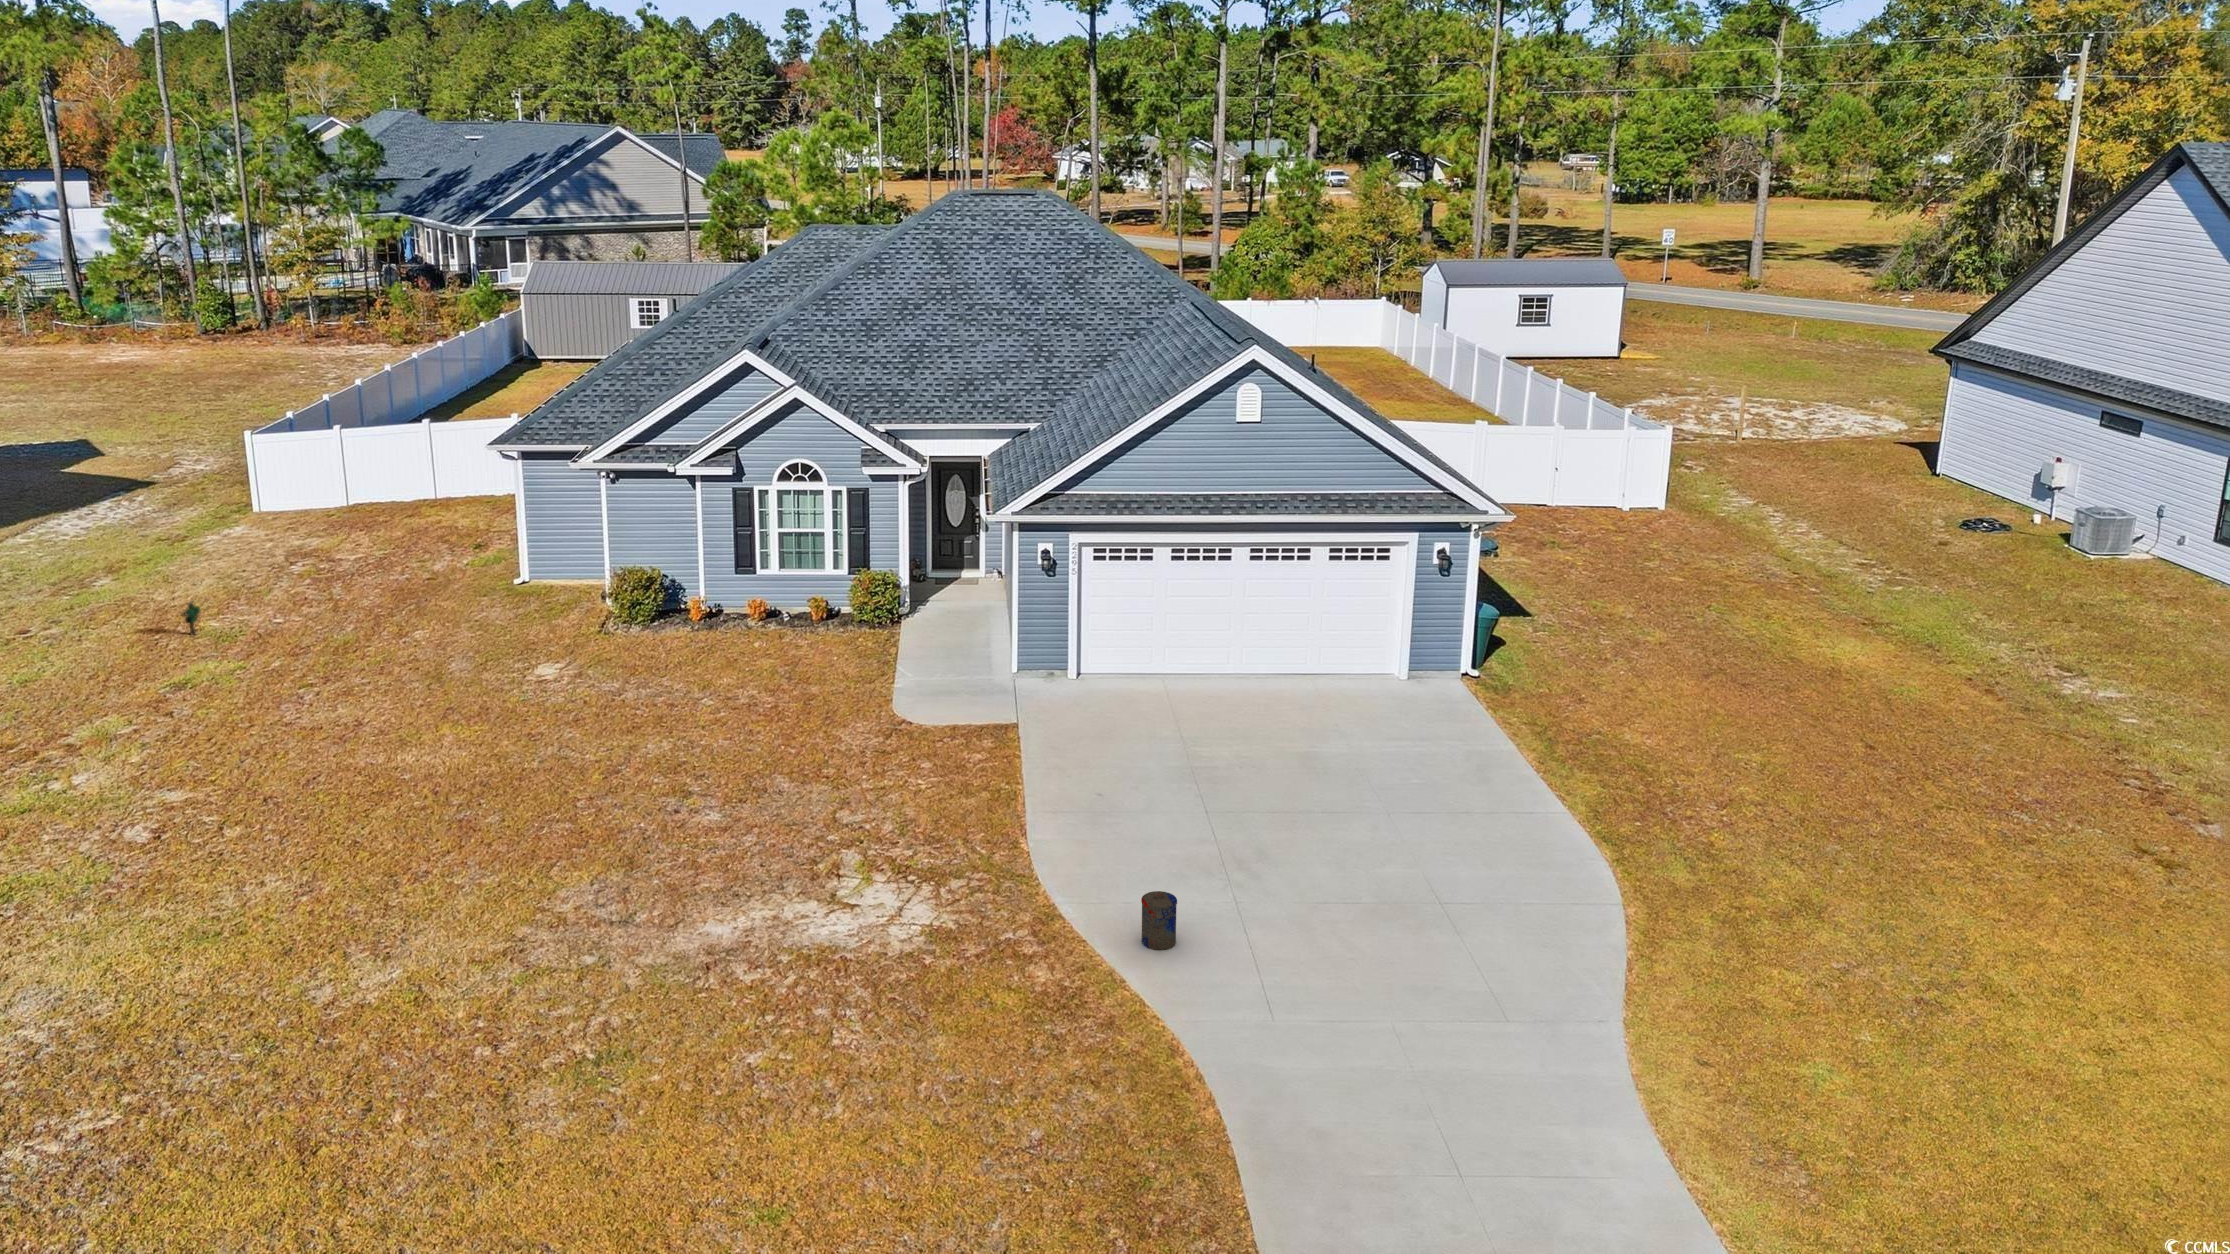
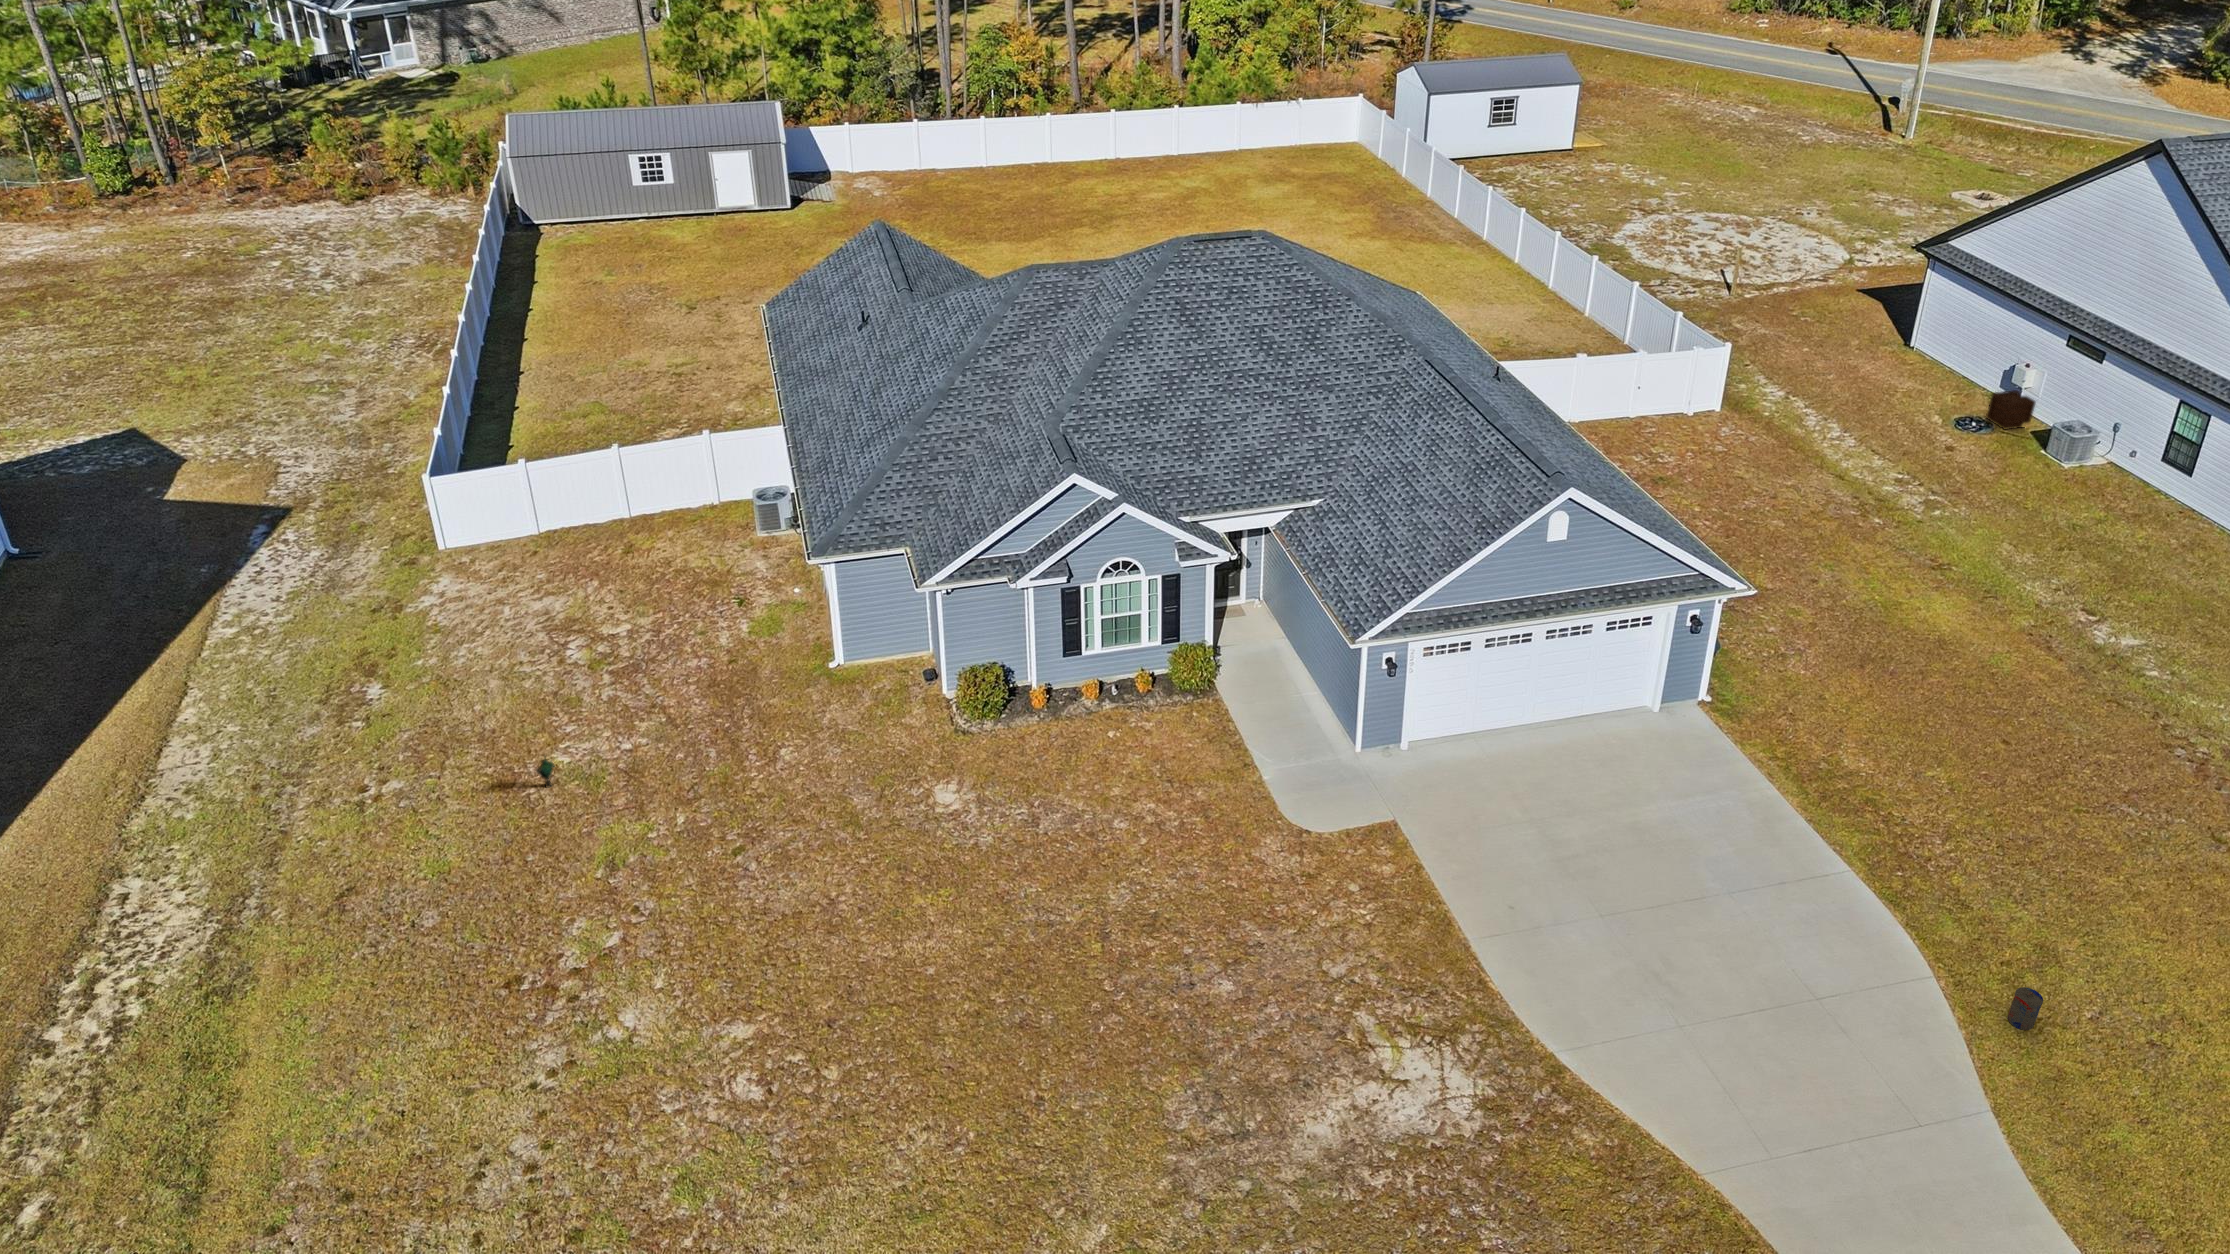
wooden crate: none [2006,490,2069,532] -> present [1986,390,2036,429]
trash can: present [1141,891,1177,950] -> present [2007,987,2043,1030]

